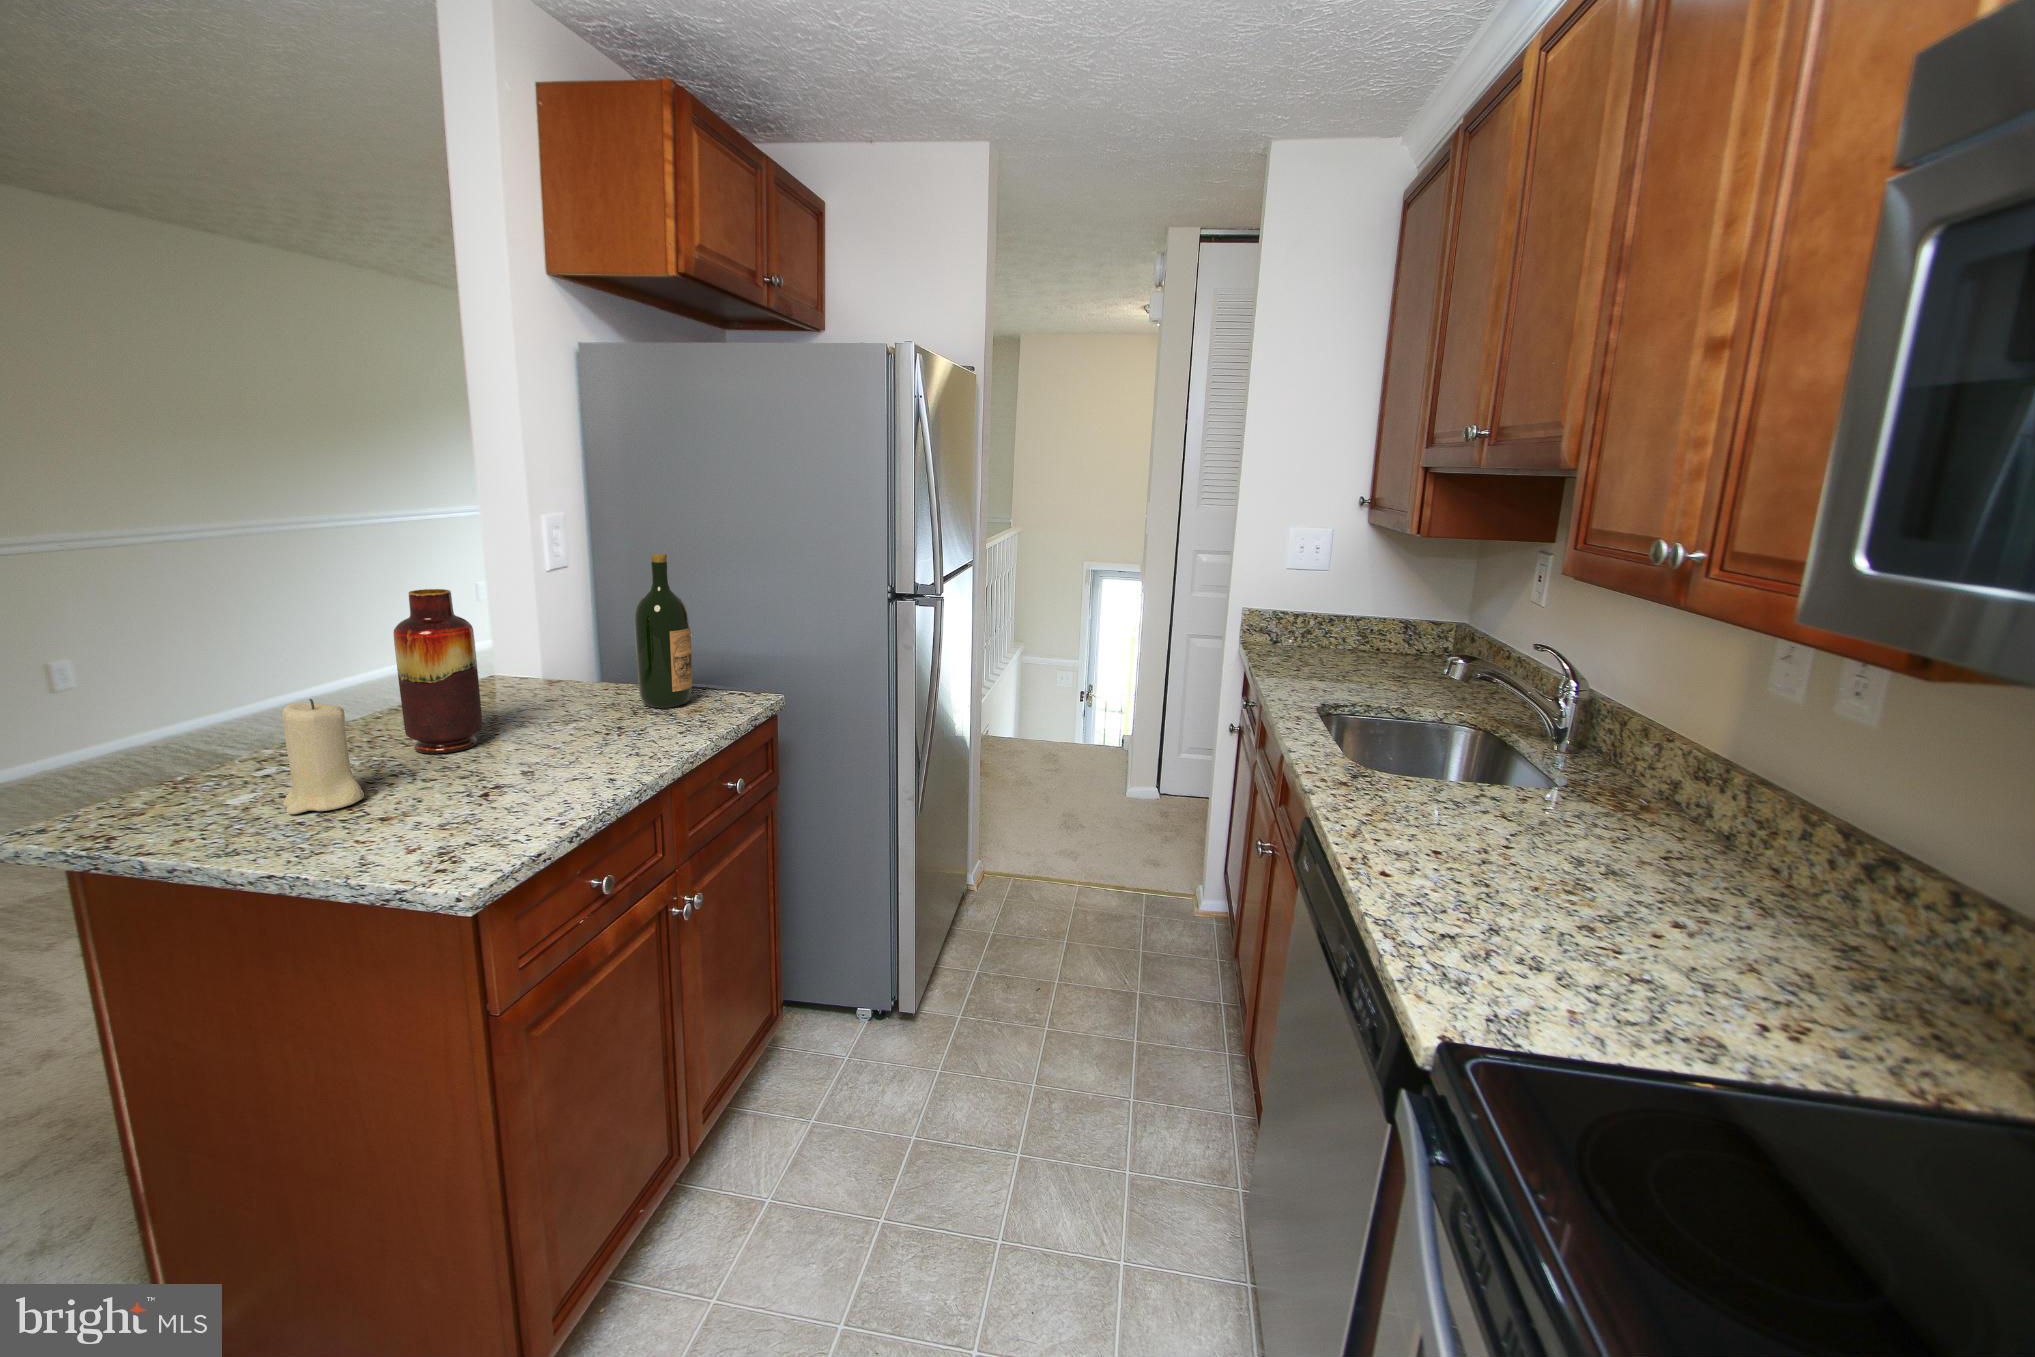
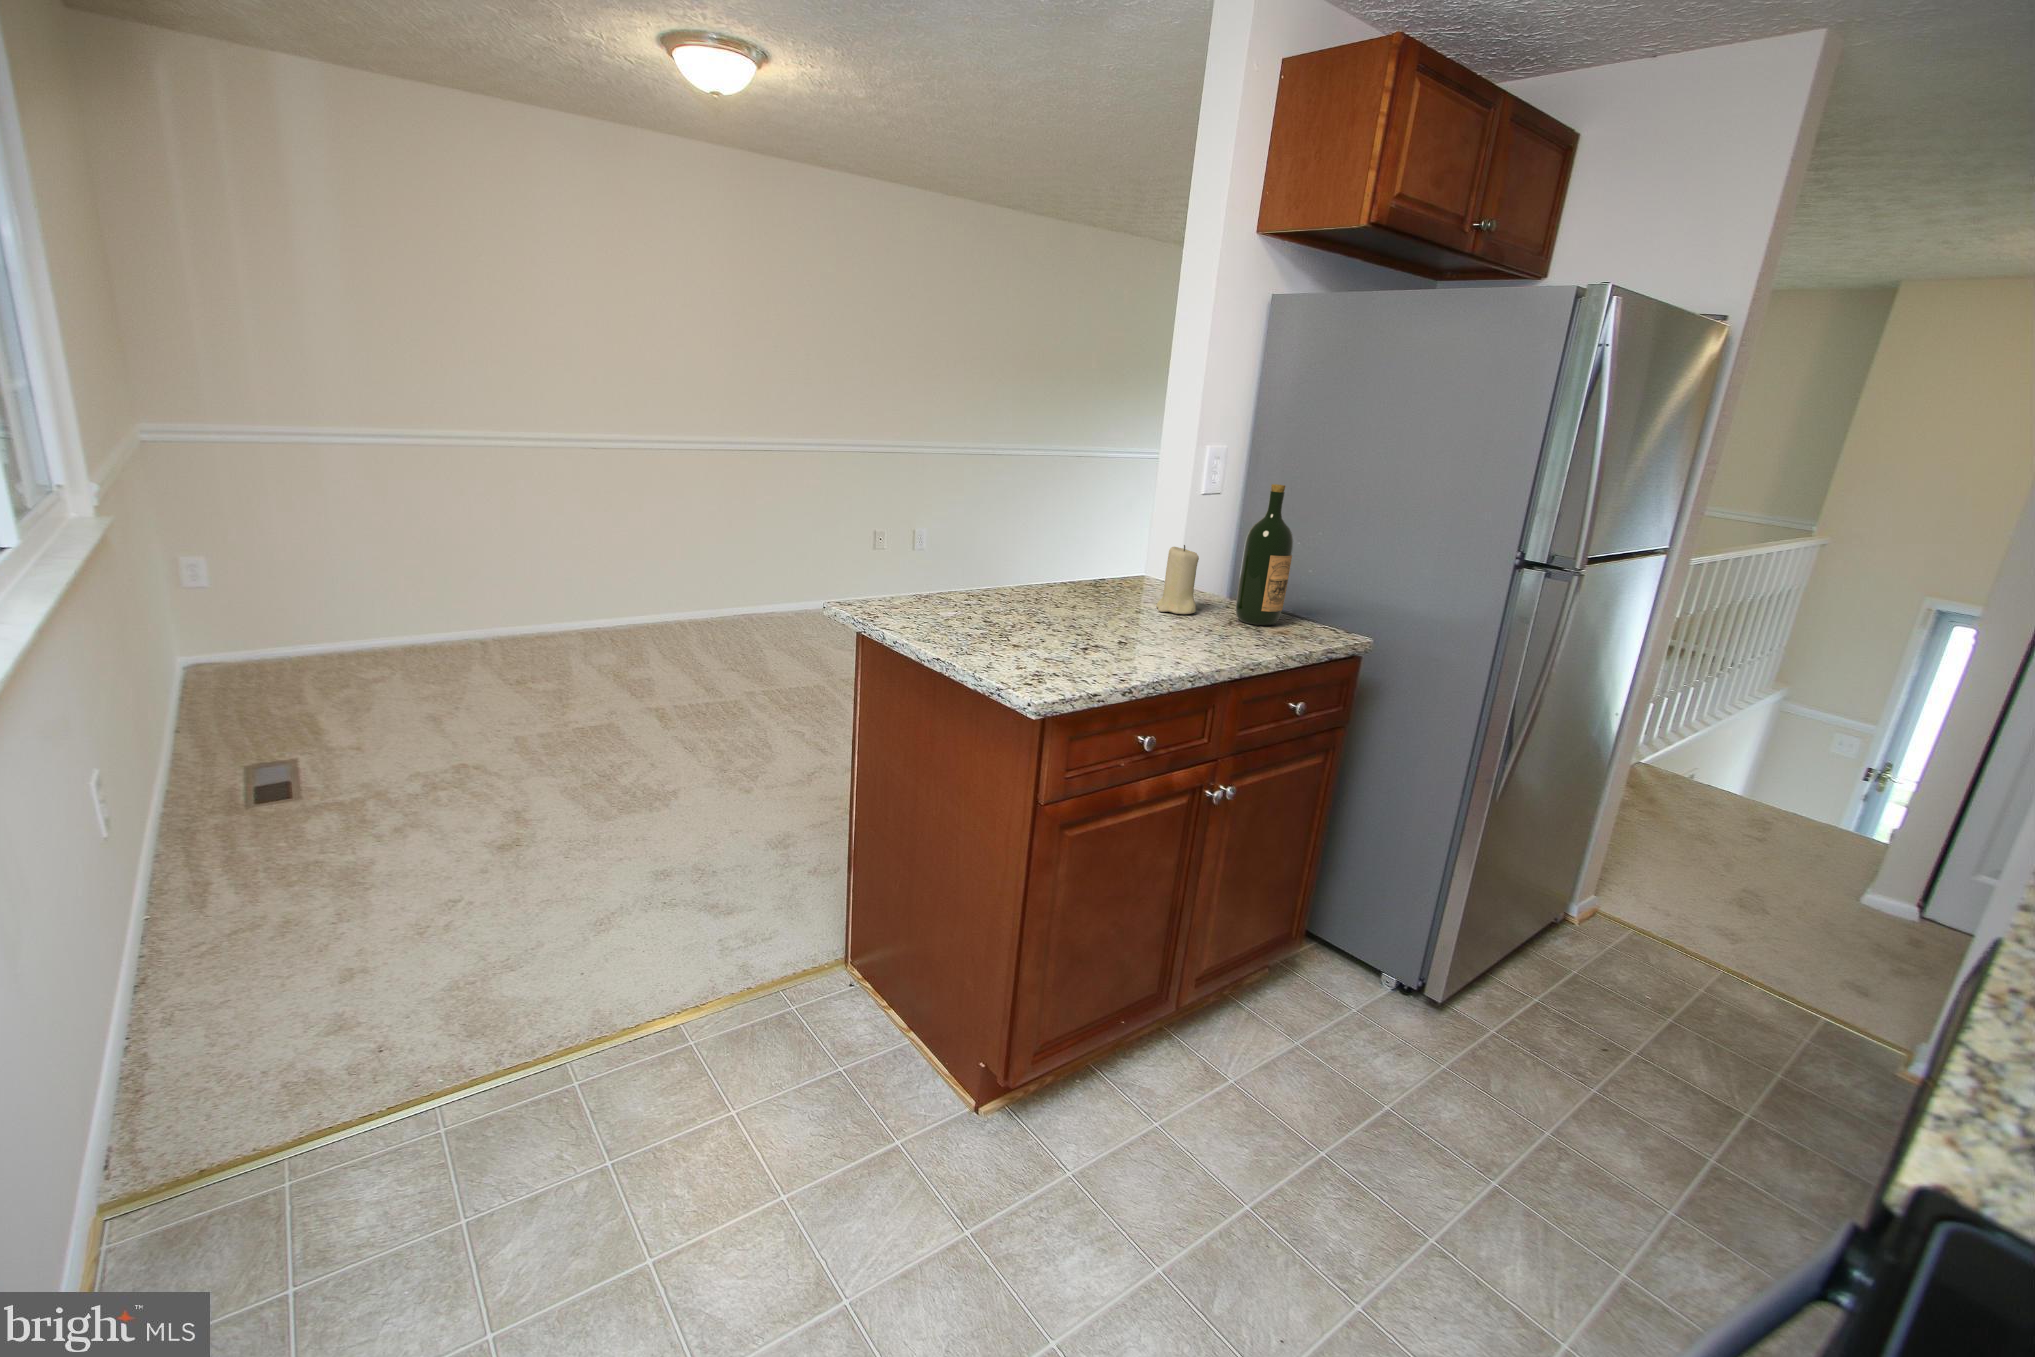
vase: present [393,589,482,754] -> none [1057,490,1116,619]
candle: present [282,699,364,814] -> present [1156,545,1199,614]

